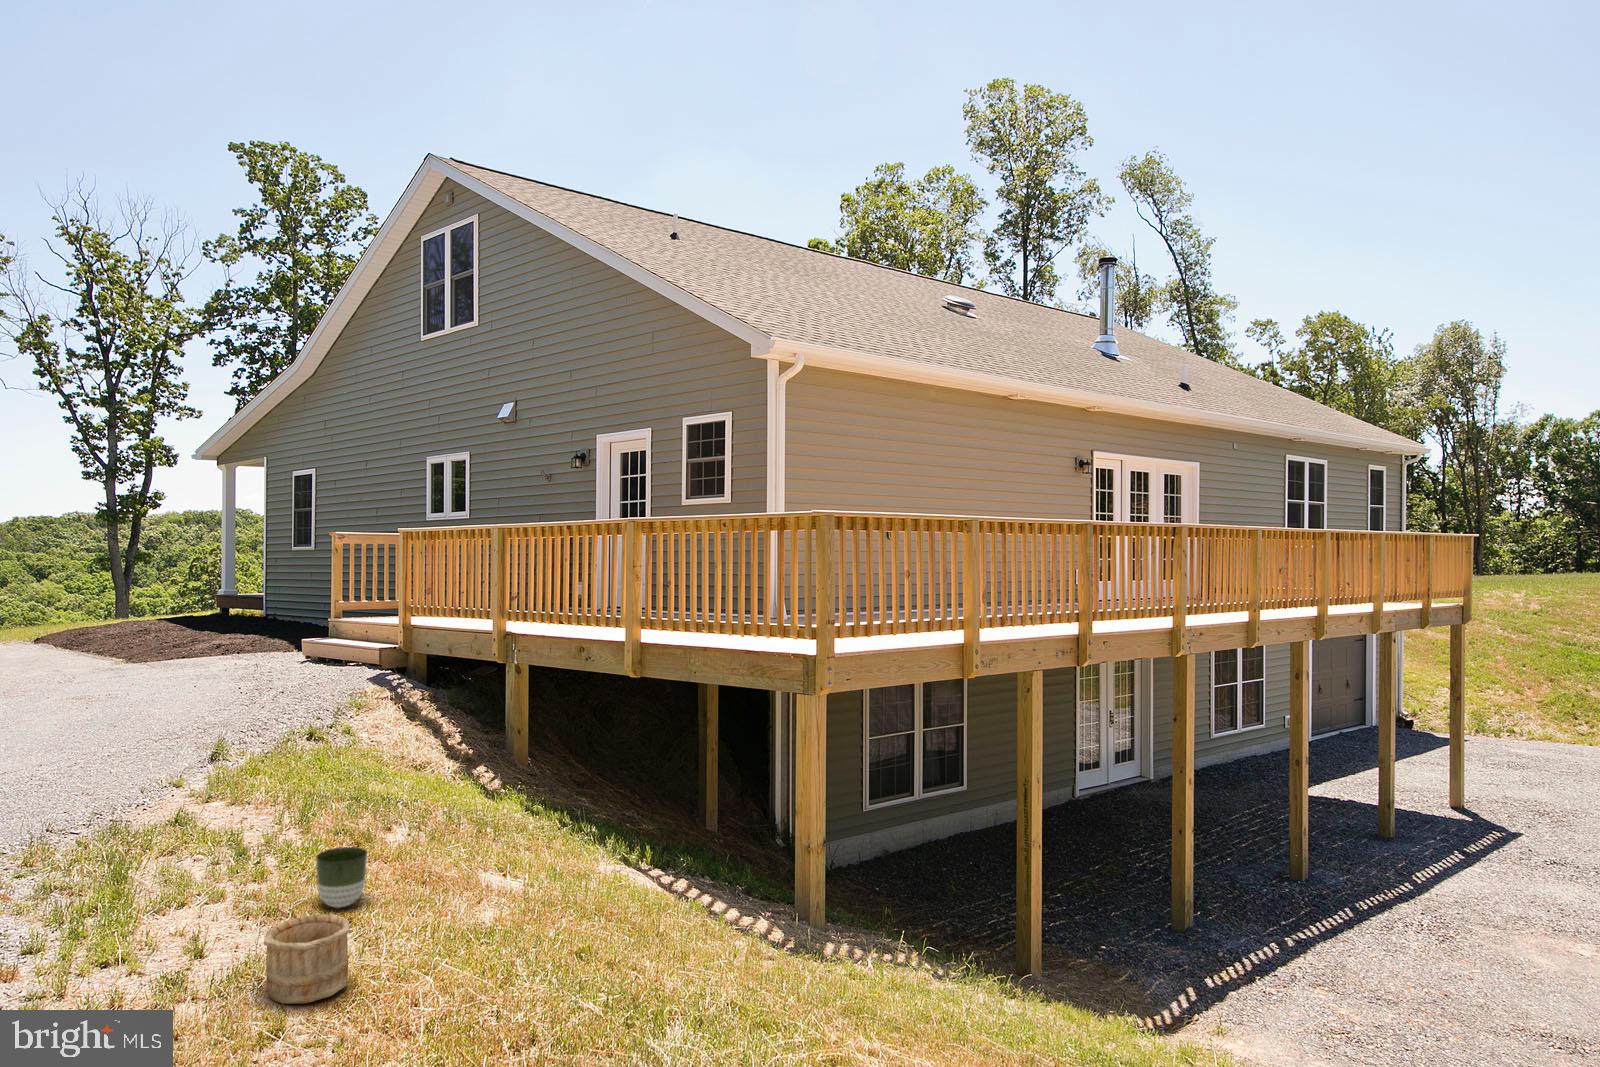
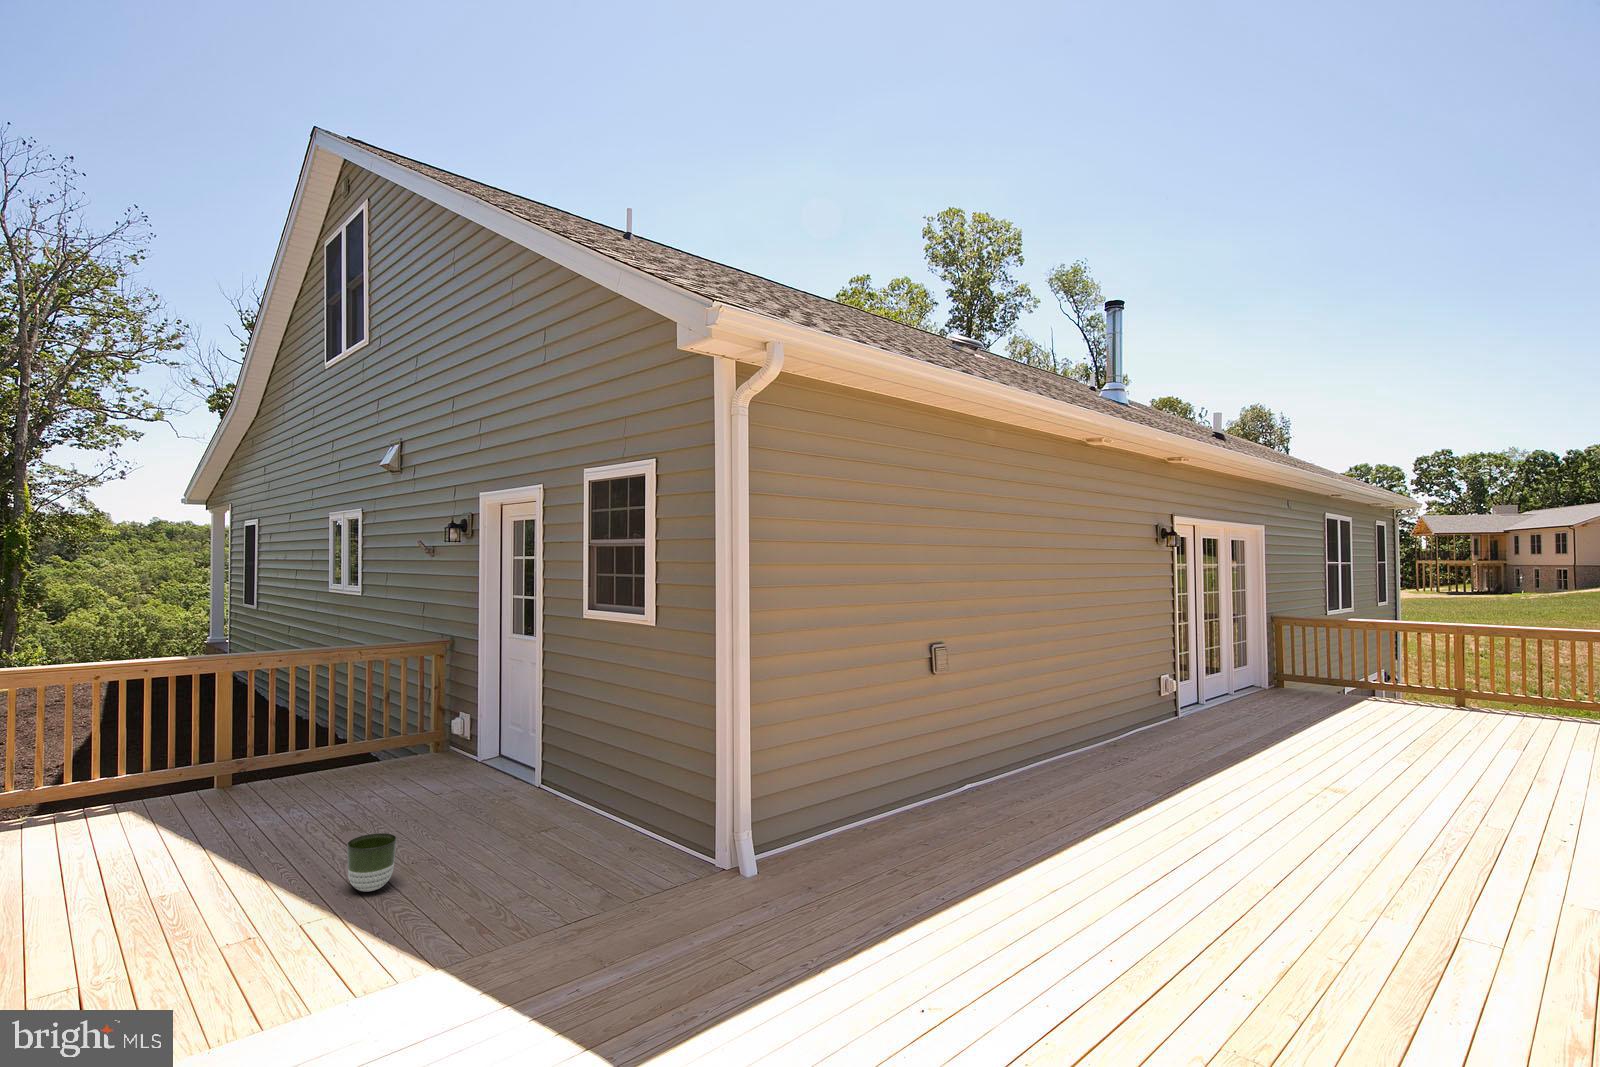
wooden bucket: present [264,914,350,1004] -> none [276,903,365,996]

